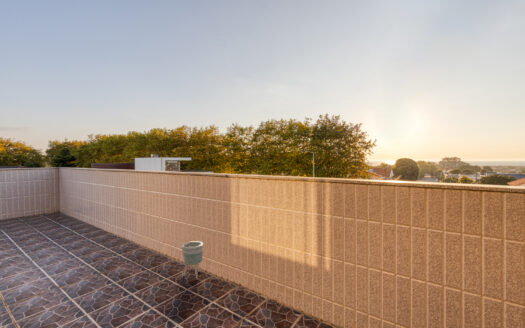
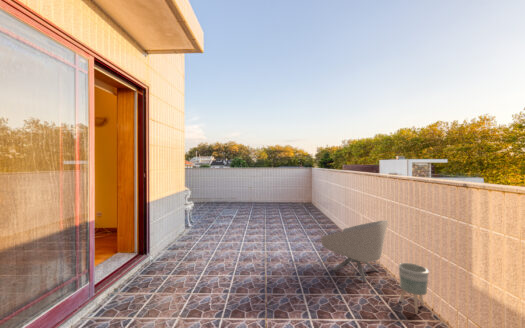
armchair: none [99,212,168,276] -> present [321,220,388,281]

